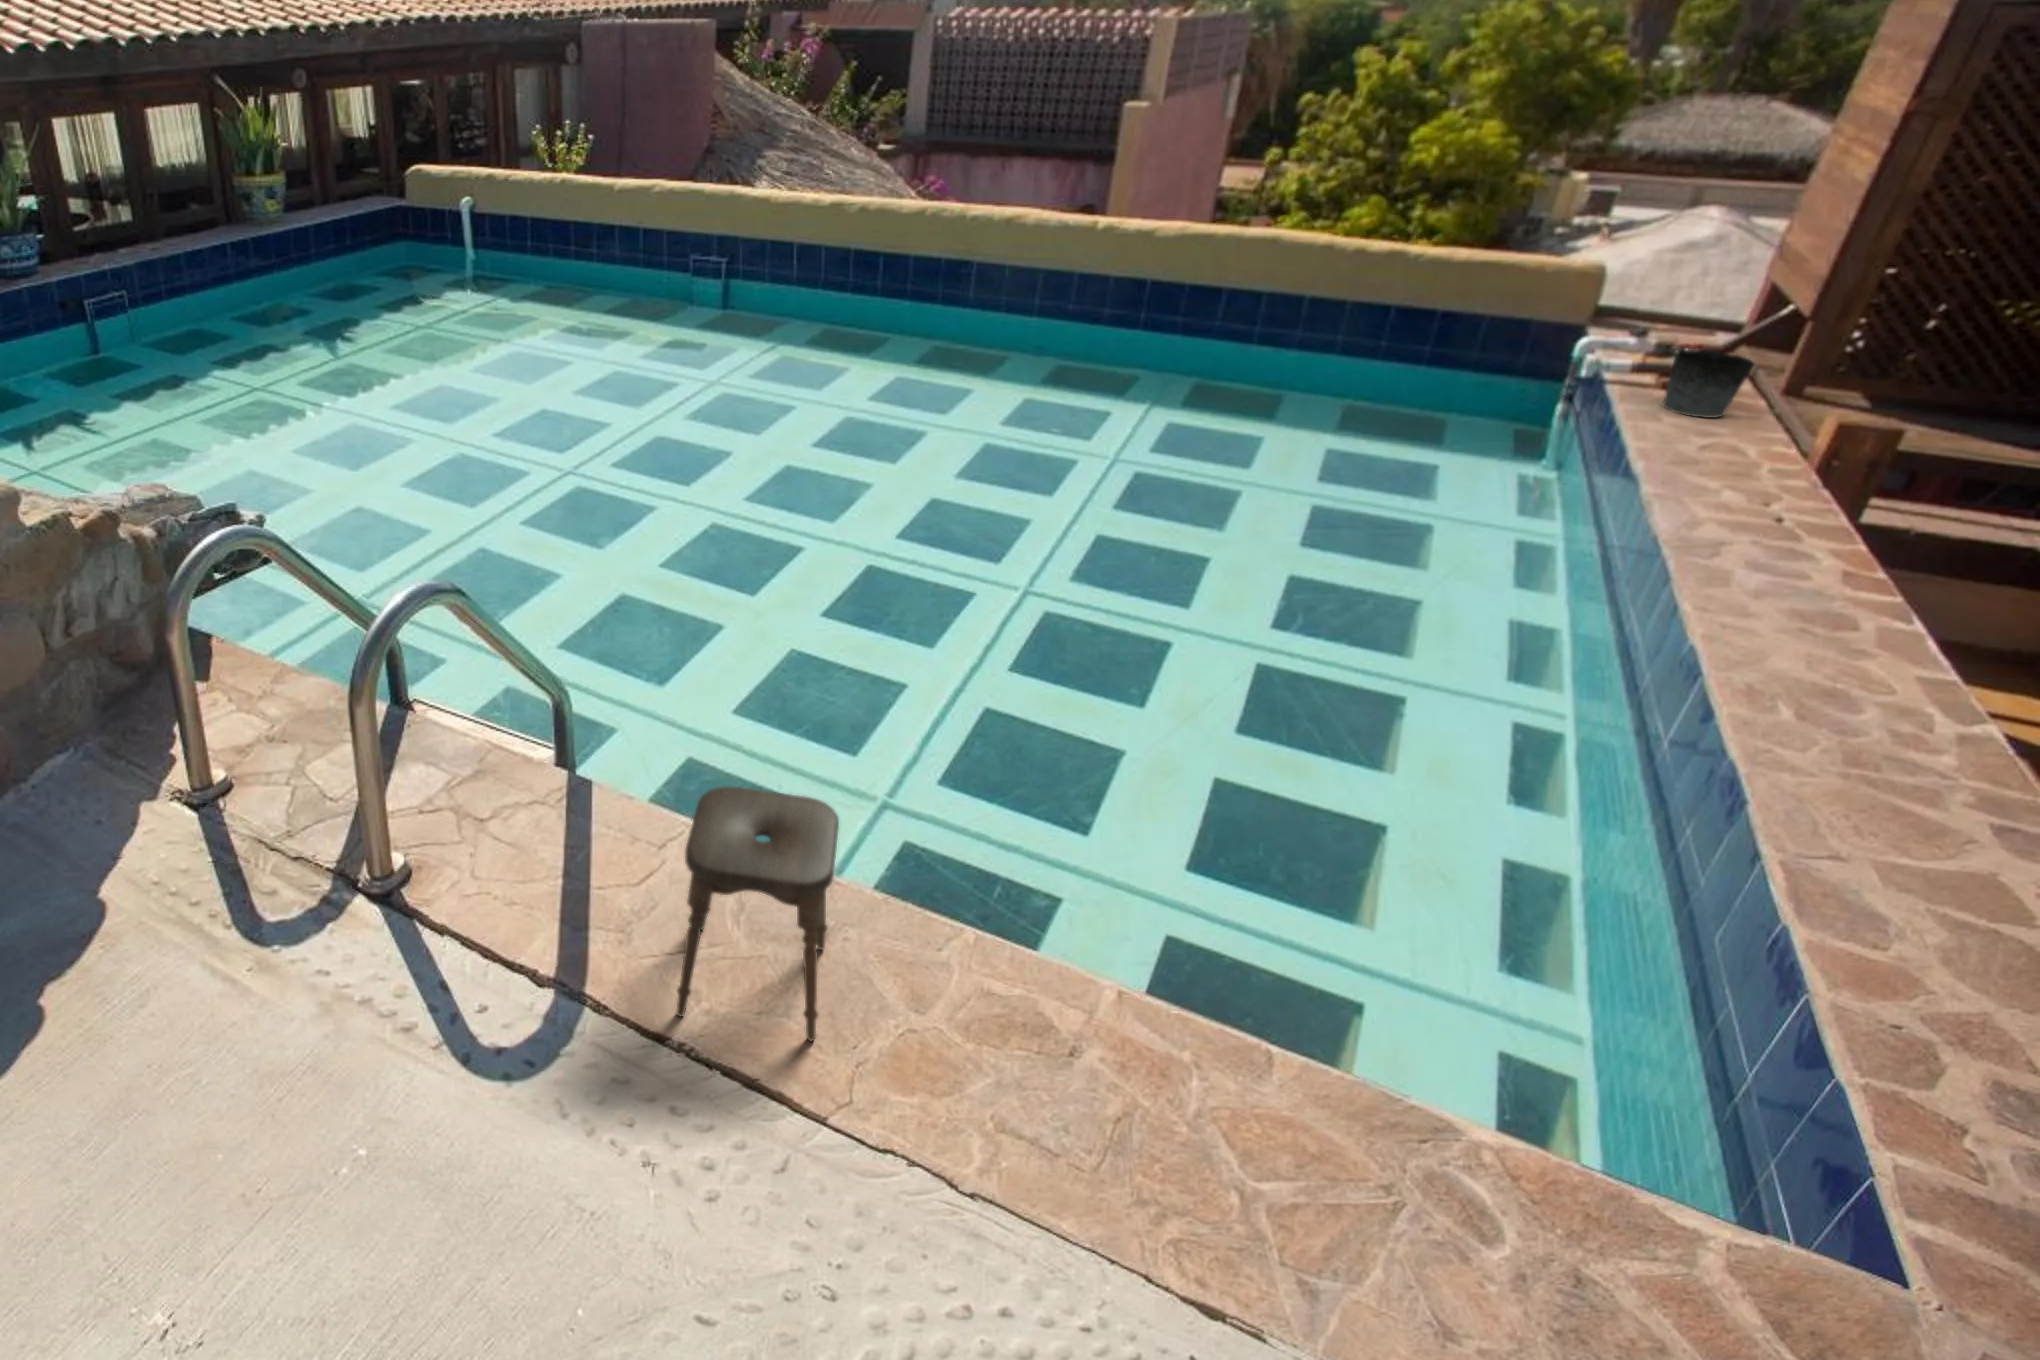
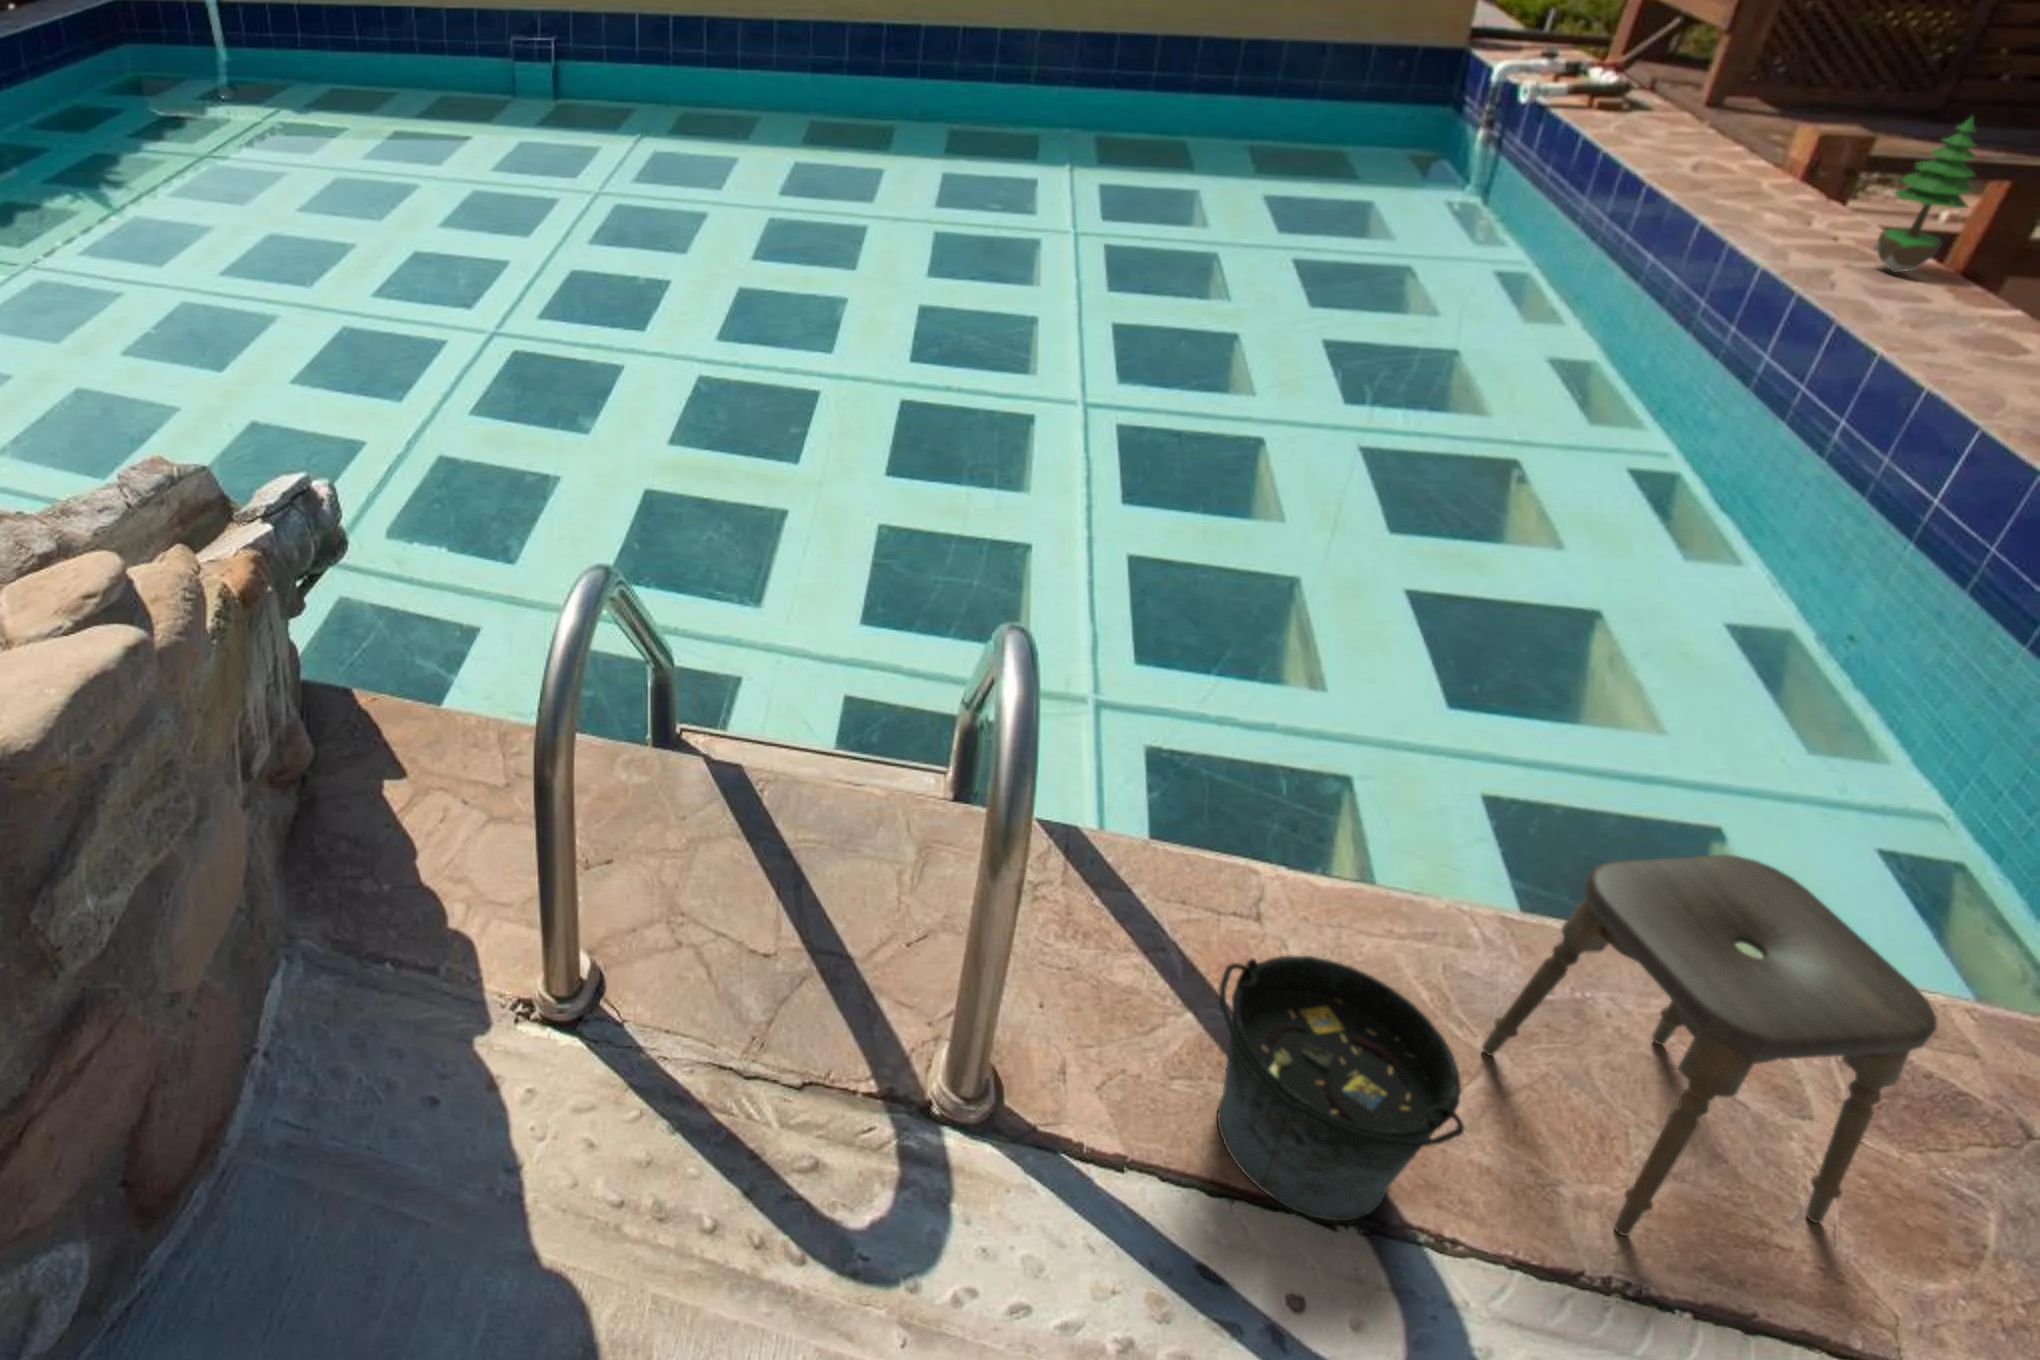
bucket: present [1663,346,1755,418] -> present [1217,955,1464,1221]
potted tree: none [1727,410,1826,560] -> present [1874,117,1975,272]

